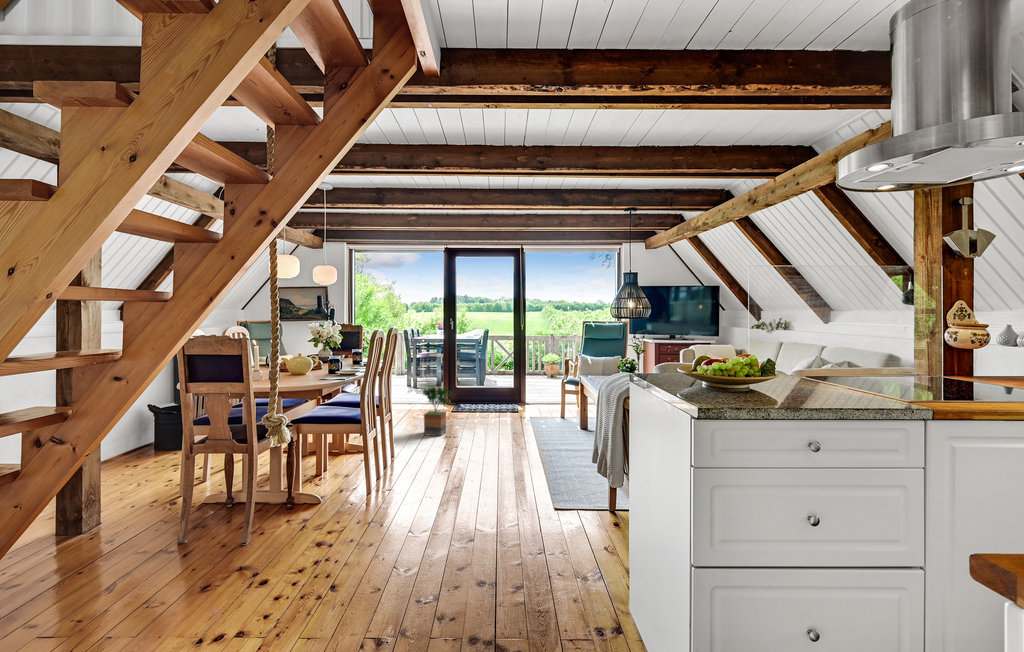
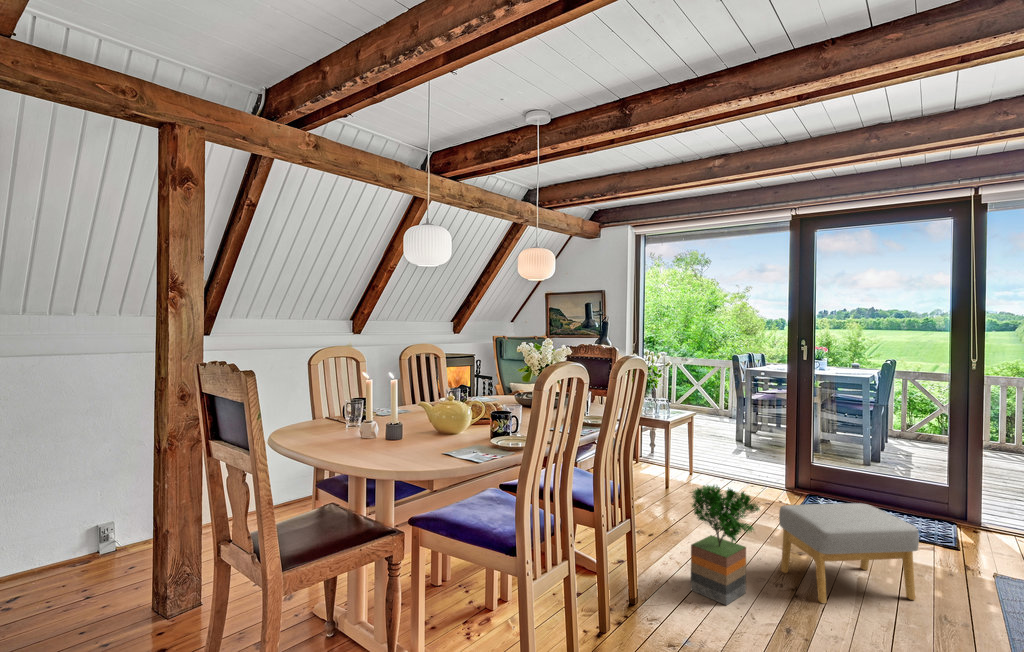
footstool: none [455,392,506,430] -> present [779,503,919,603]

